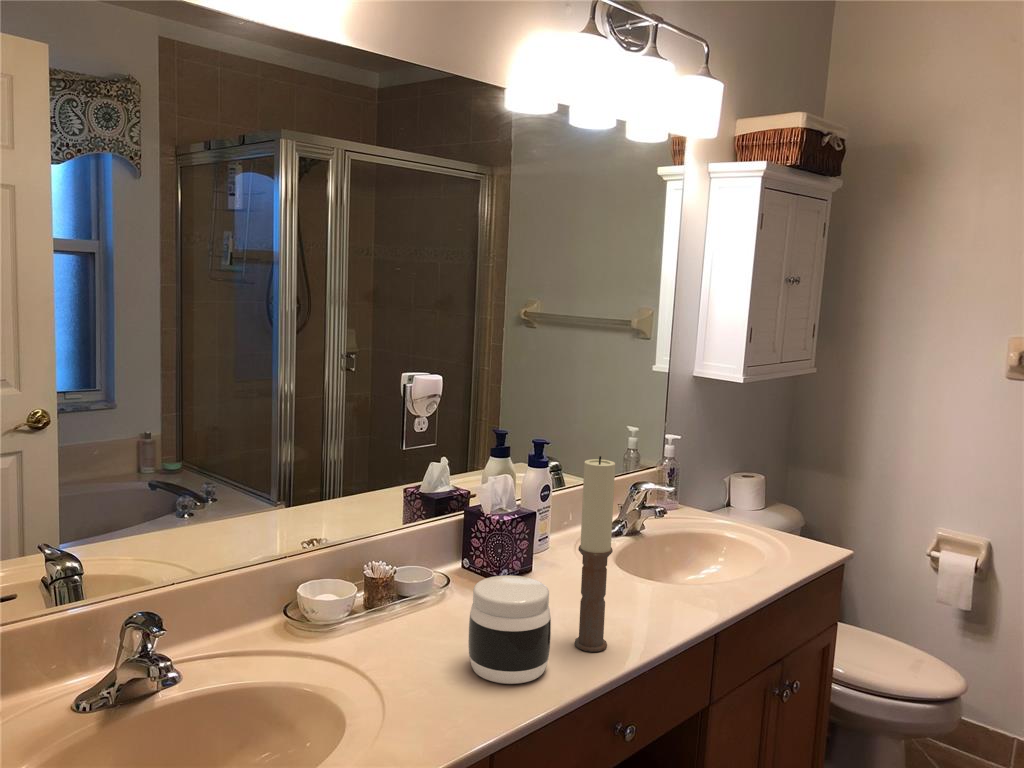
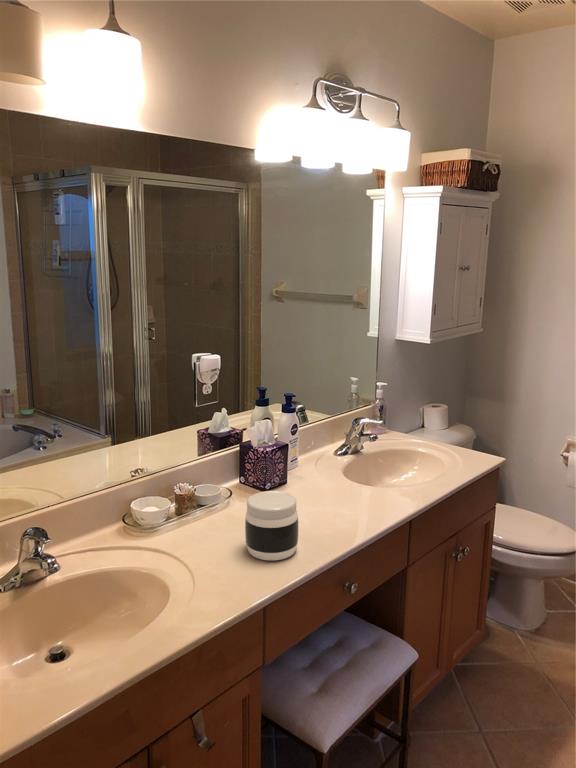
candle: present [575,456,615,652] -> none [315,411,337,537]

